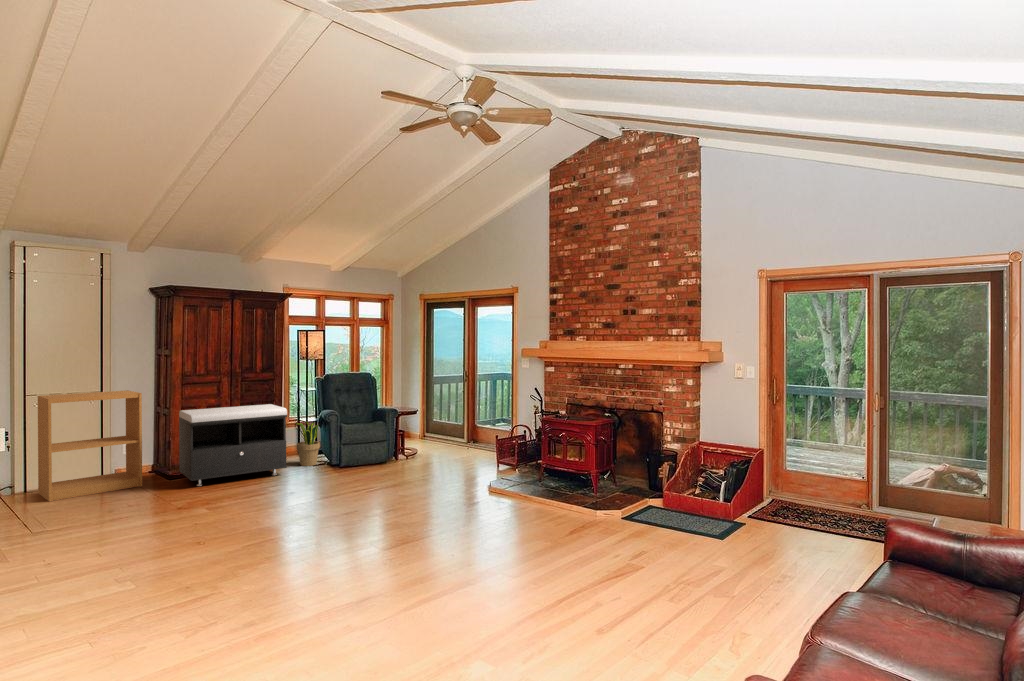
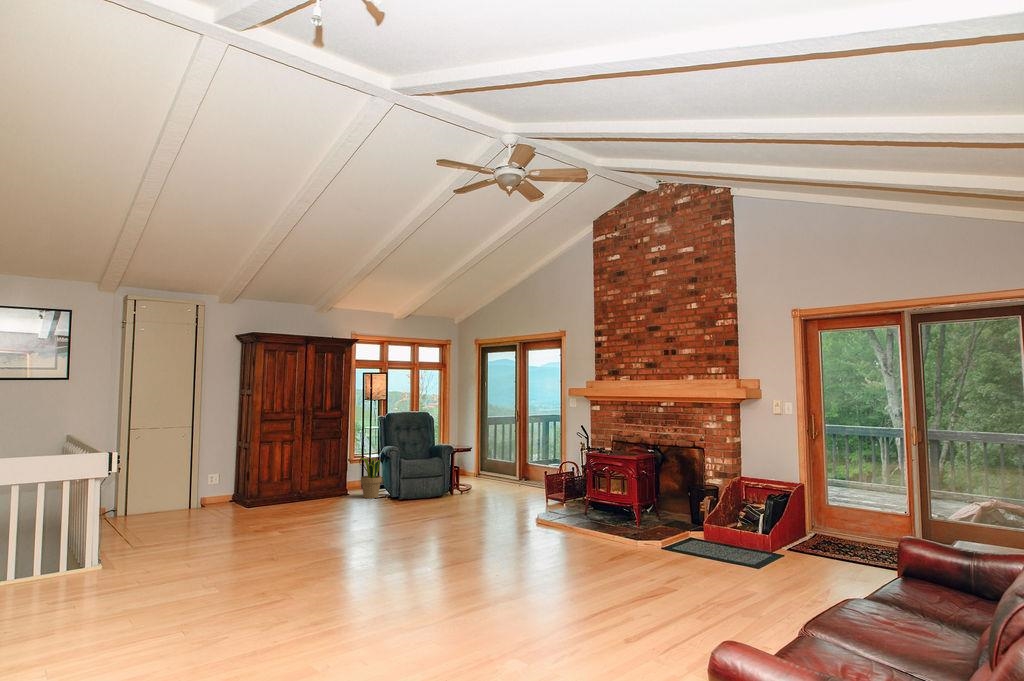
bookshelf: present [38,390,142,502] -> none [137,426,227,523]
storage bench: present [179,404,287,486] -> none [257,440,353,513]

